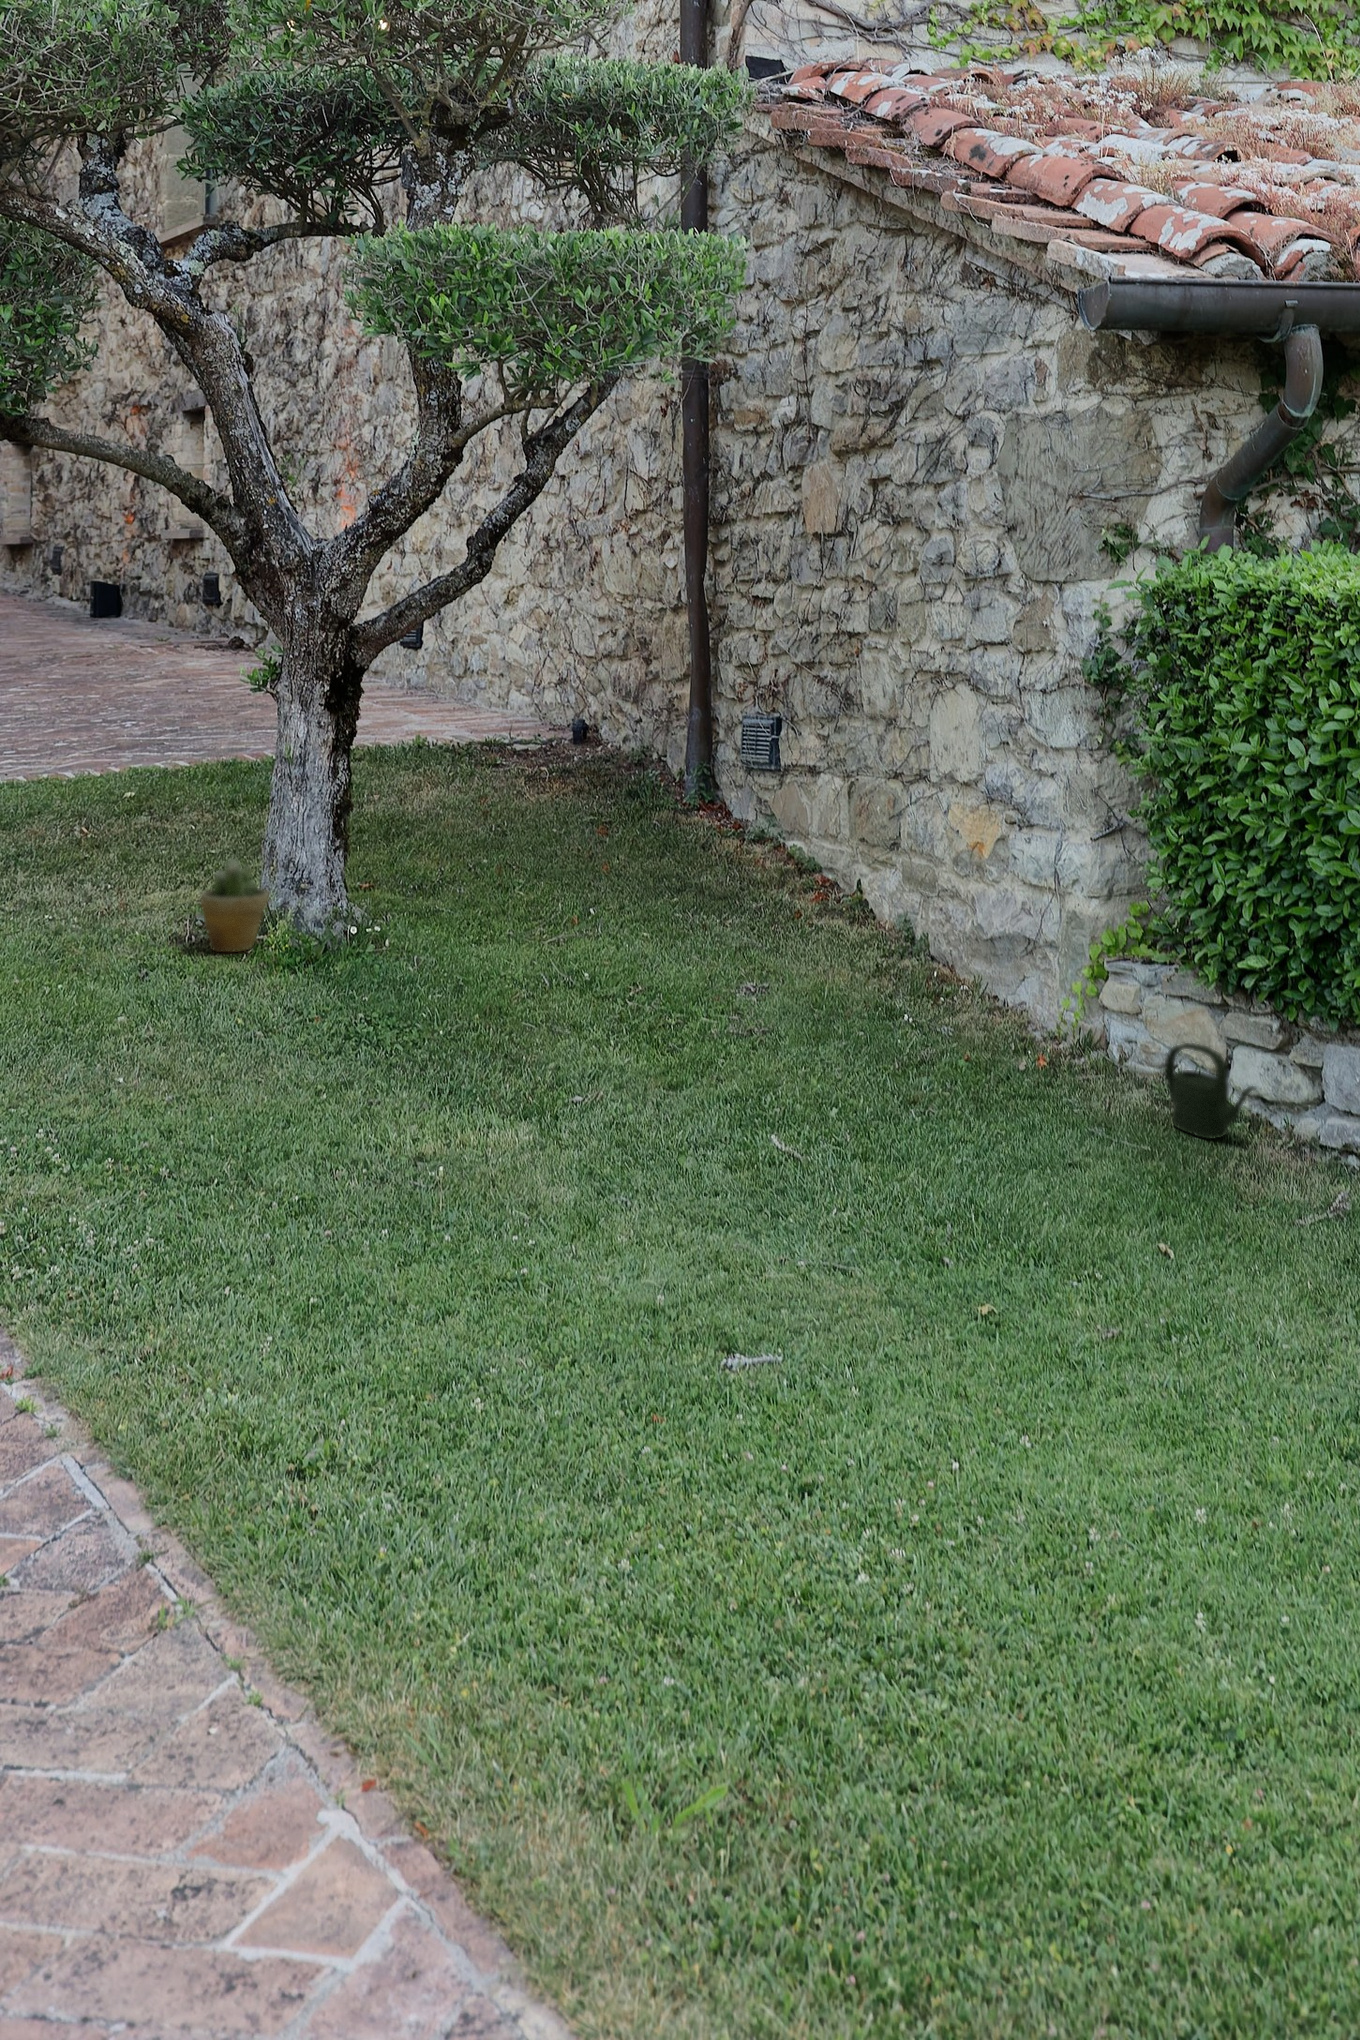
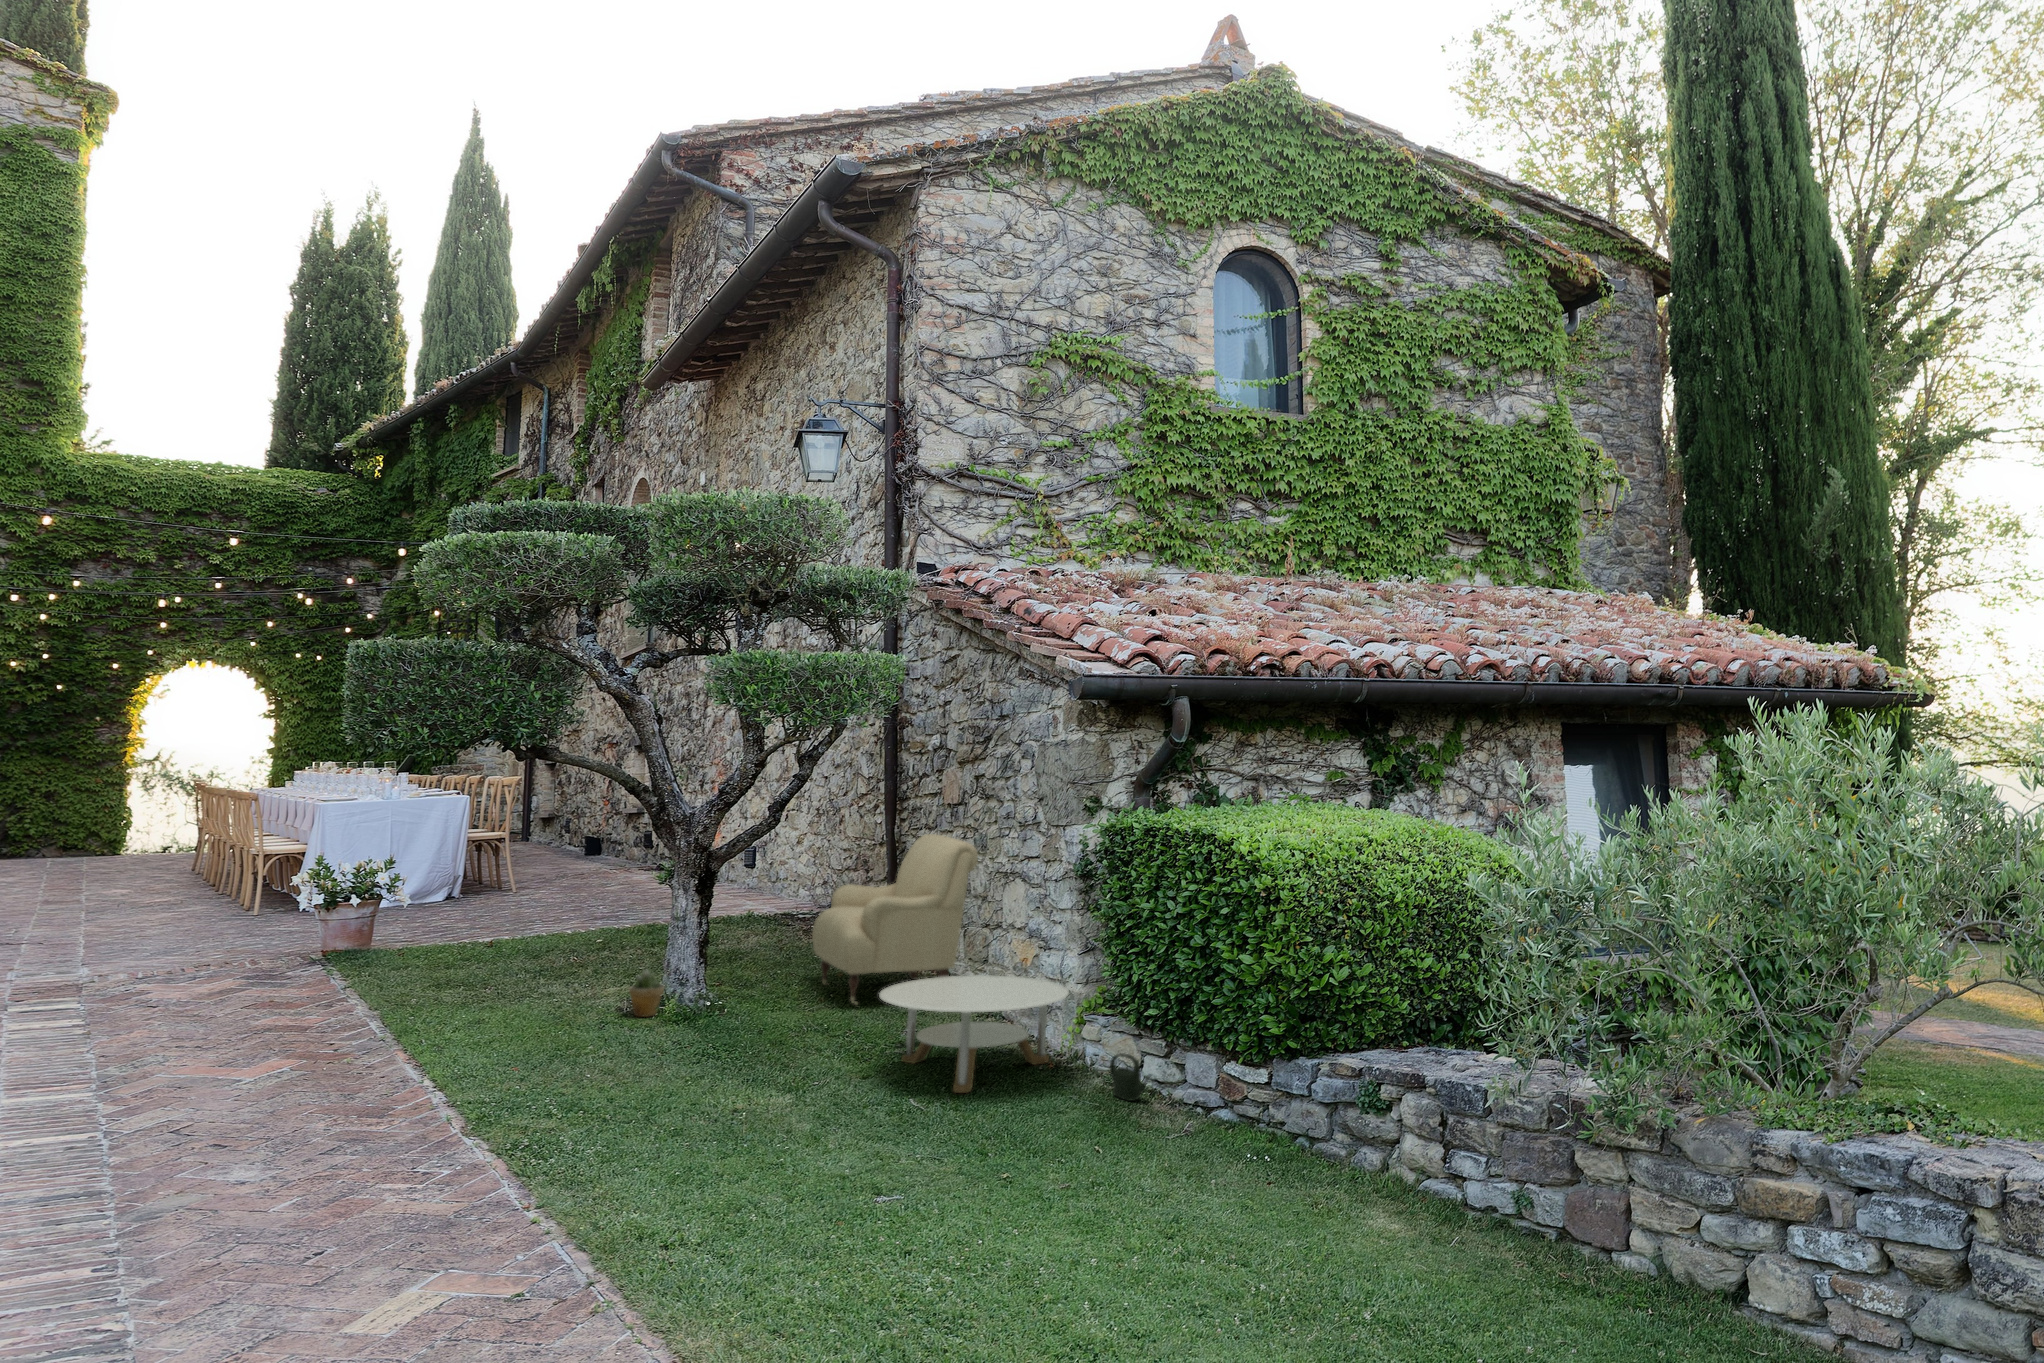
chair: none [552,596,879,933] -> present [812,834,978,1005]
round table: none [699,879,1076,1118] -> present [879,975,1069,1093]

